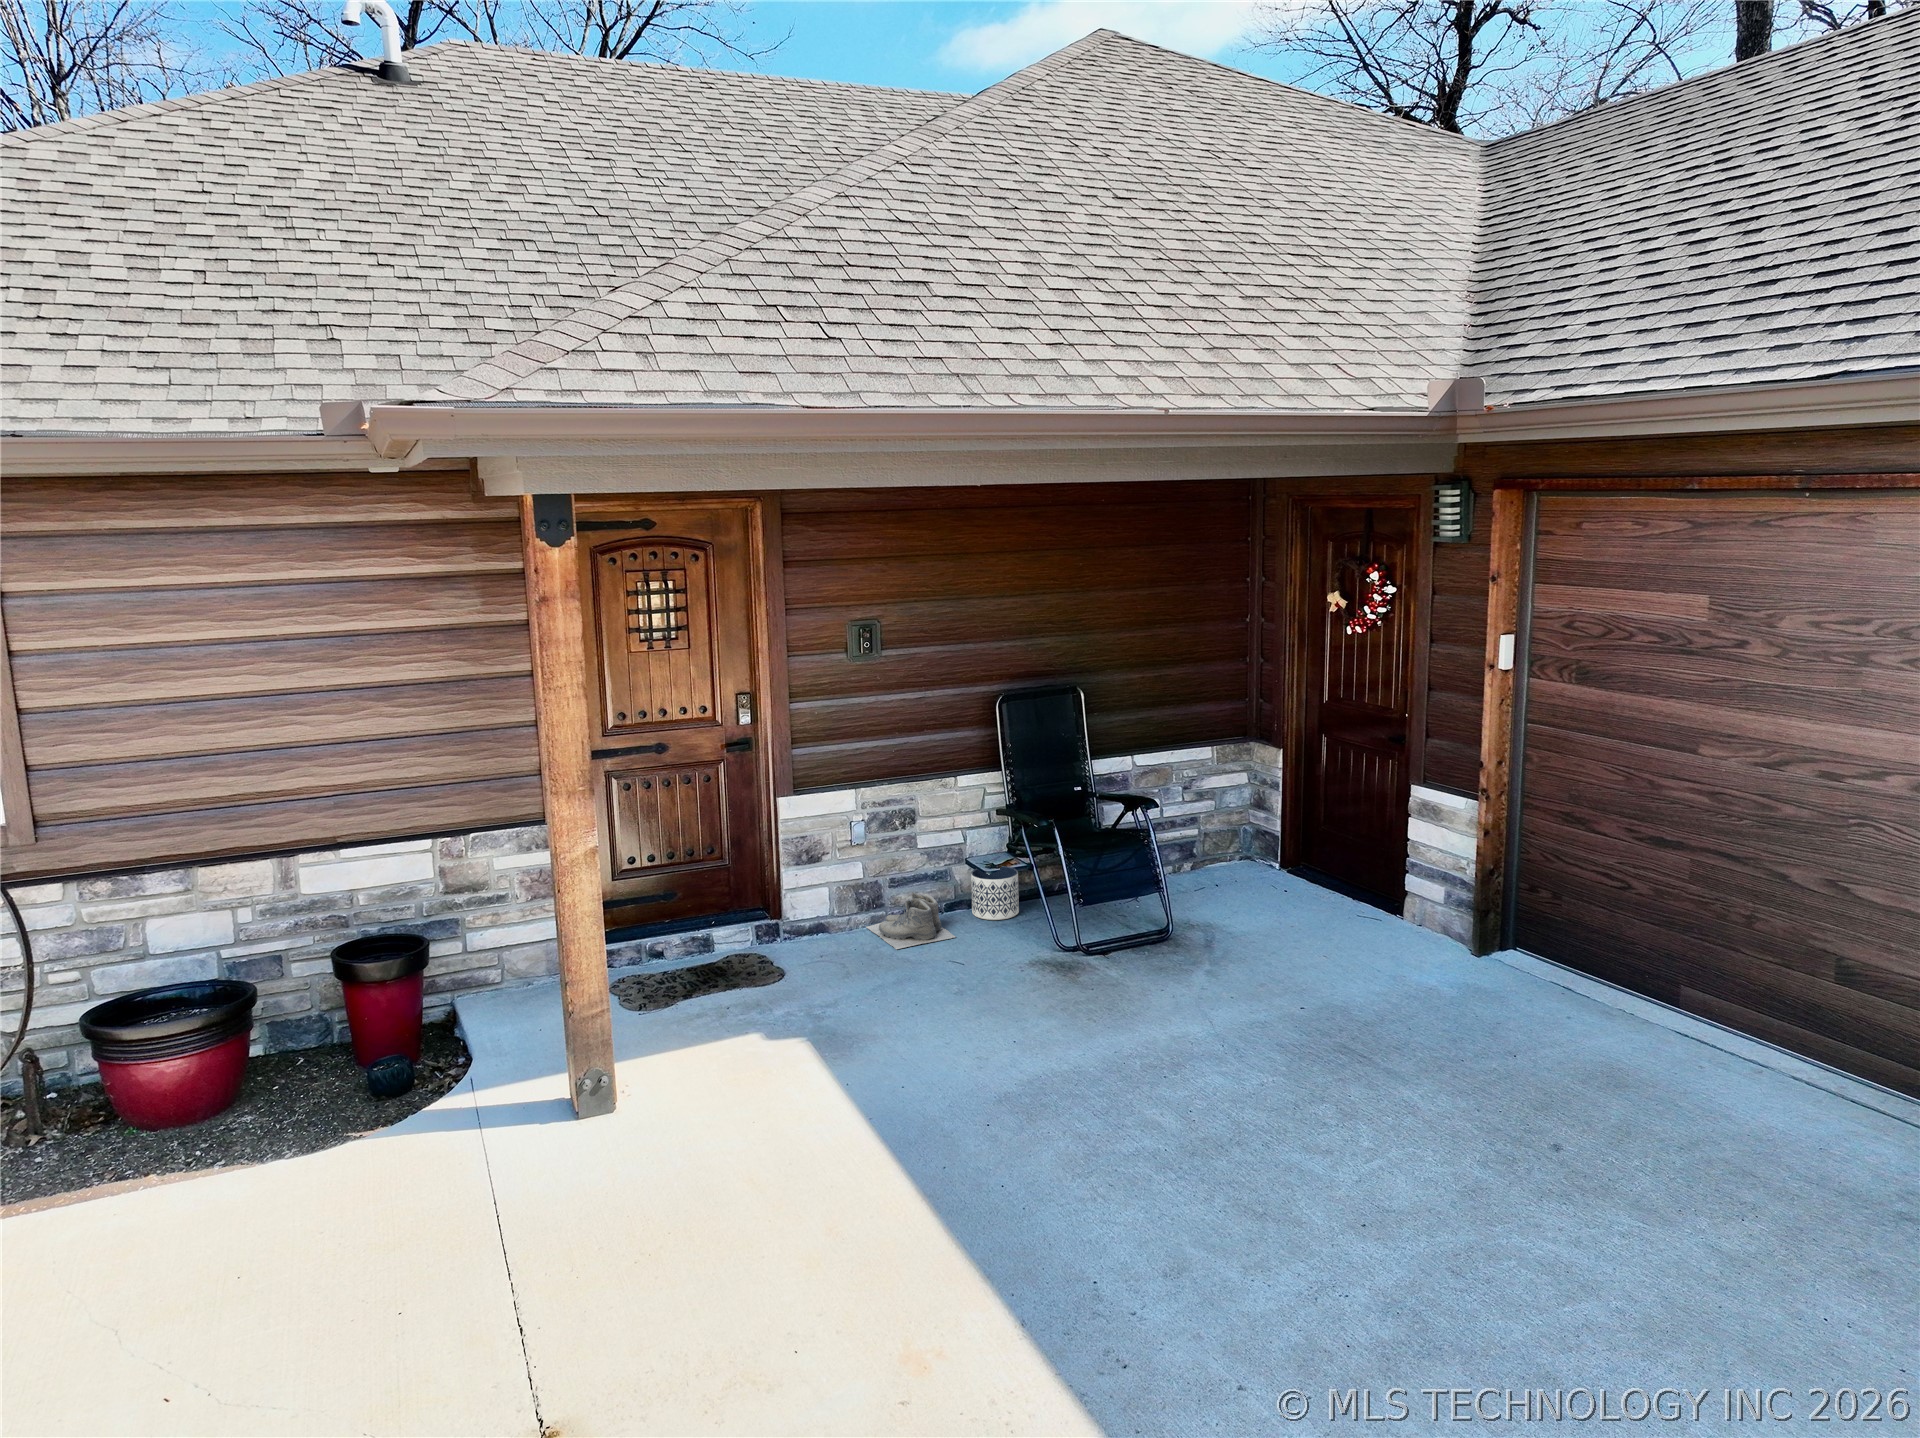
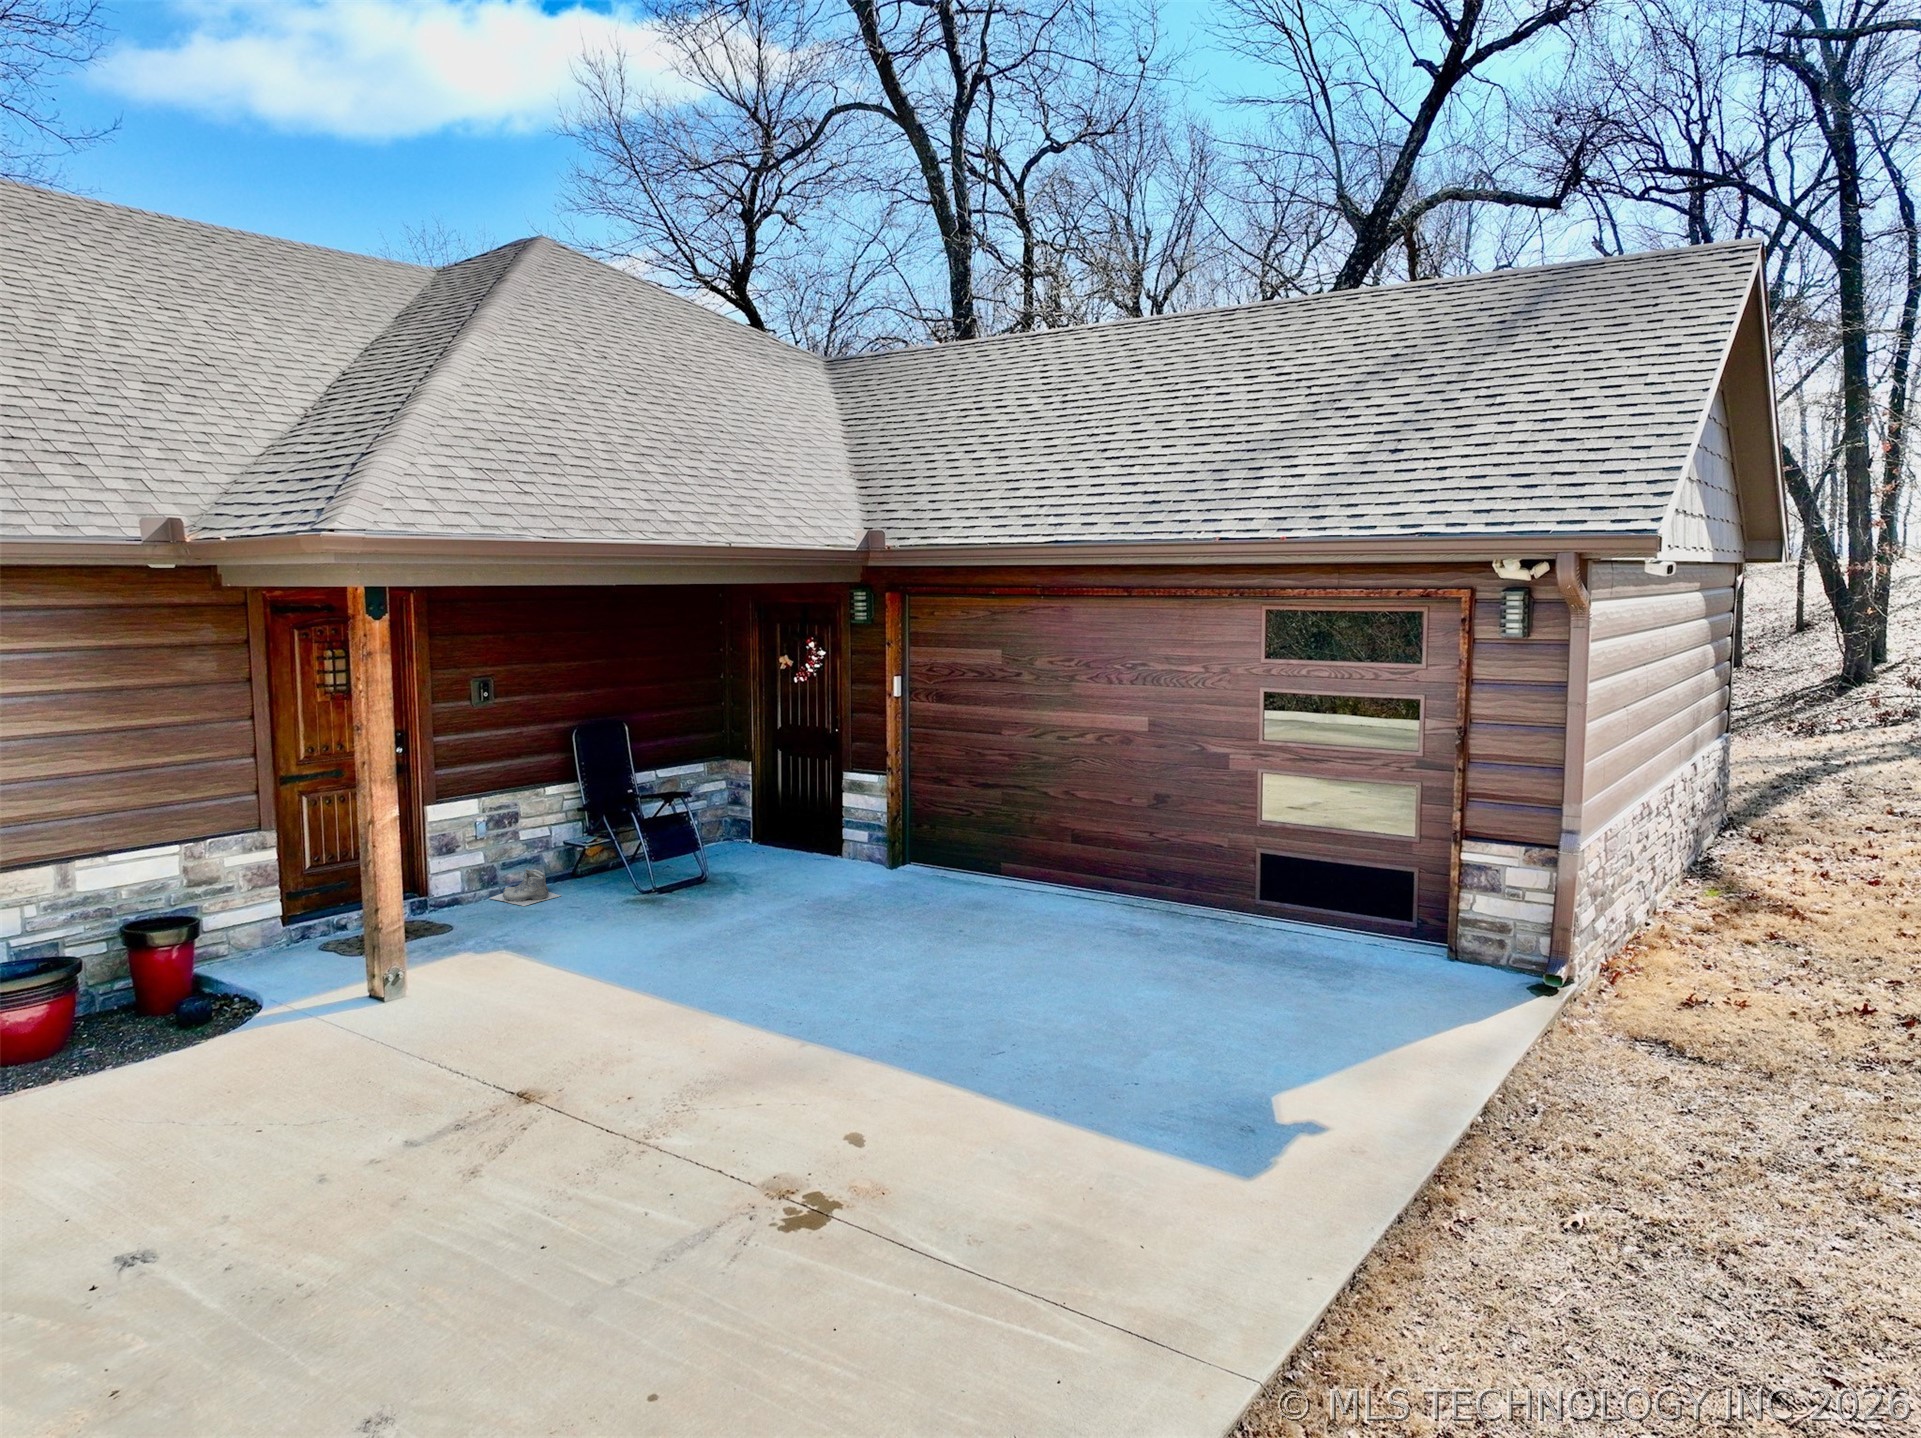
planter: present [971,866,1019,920] -> none [560,849,595,885]

